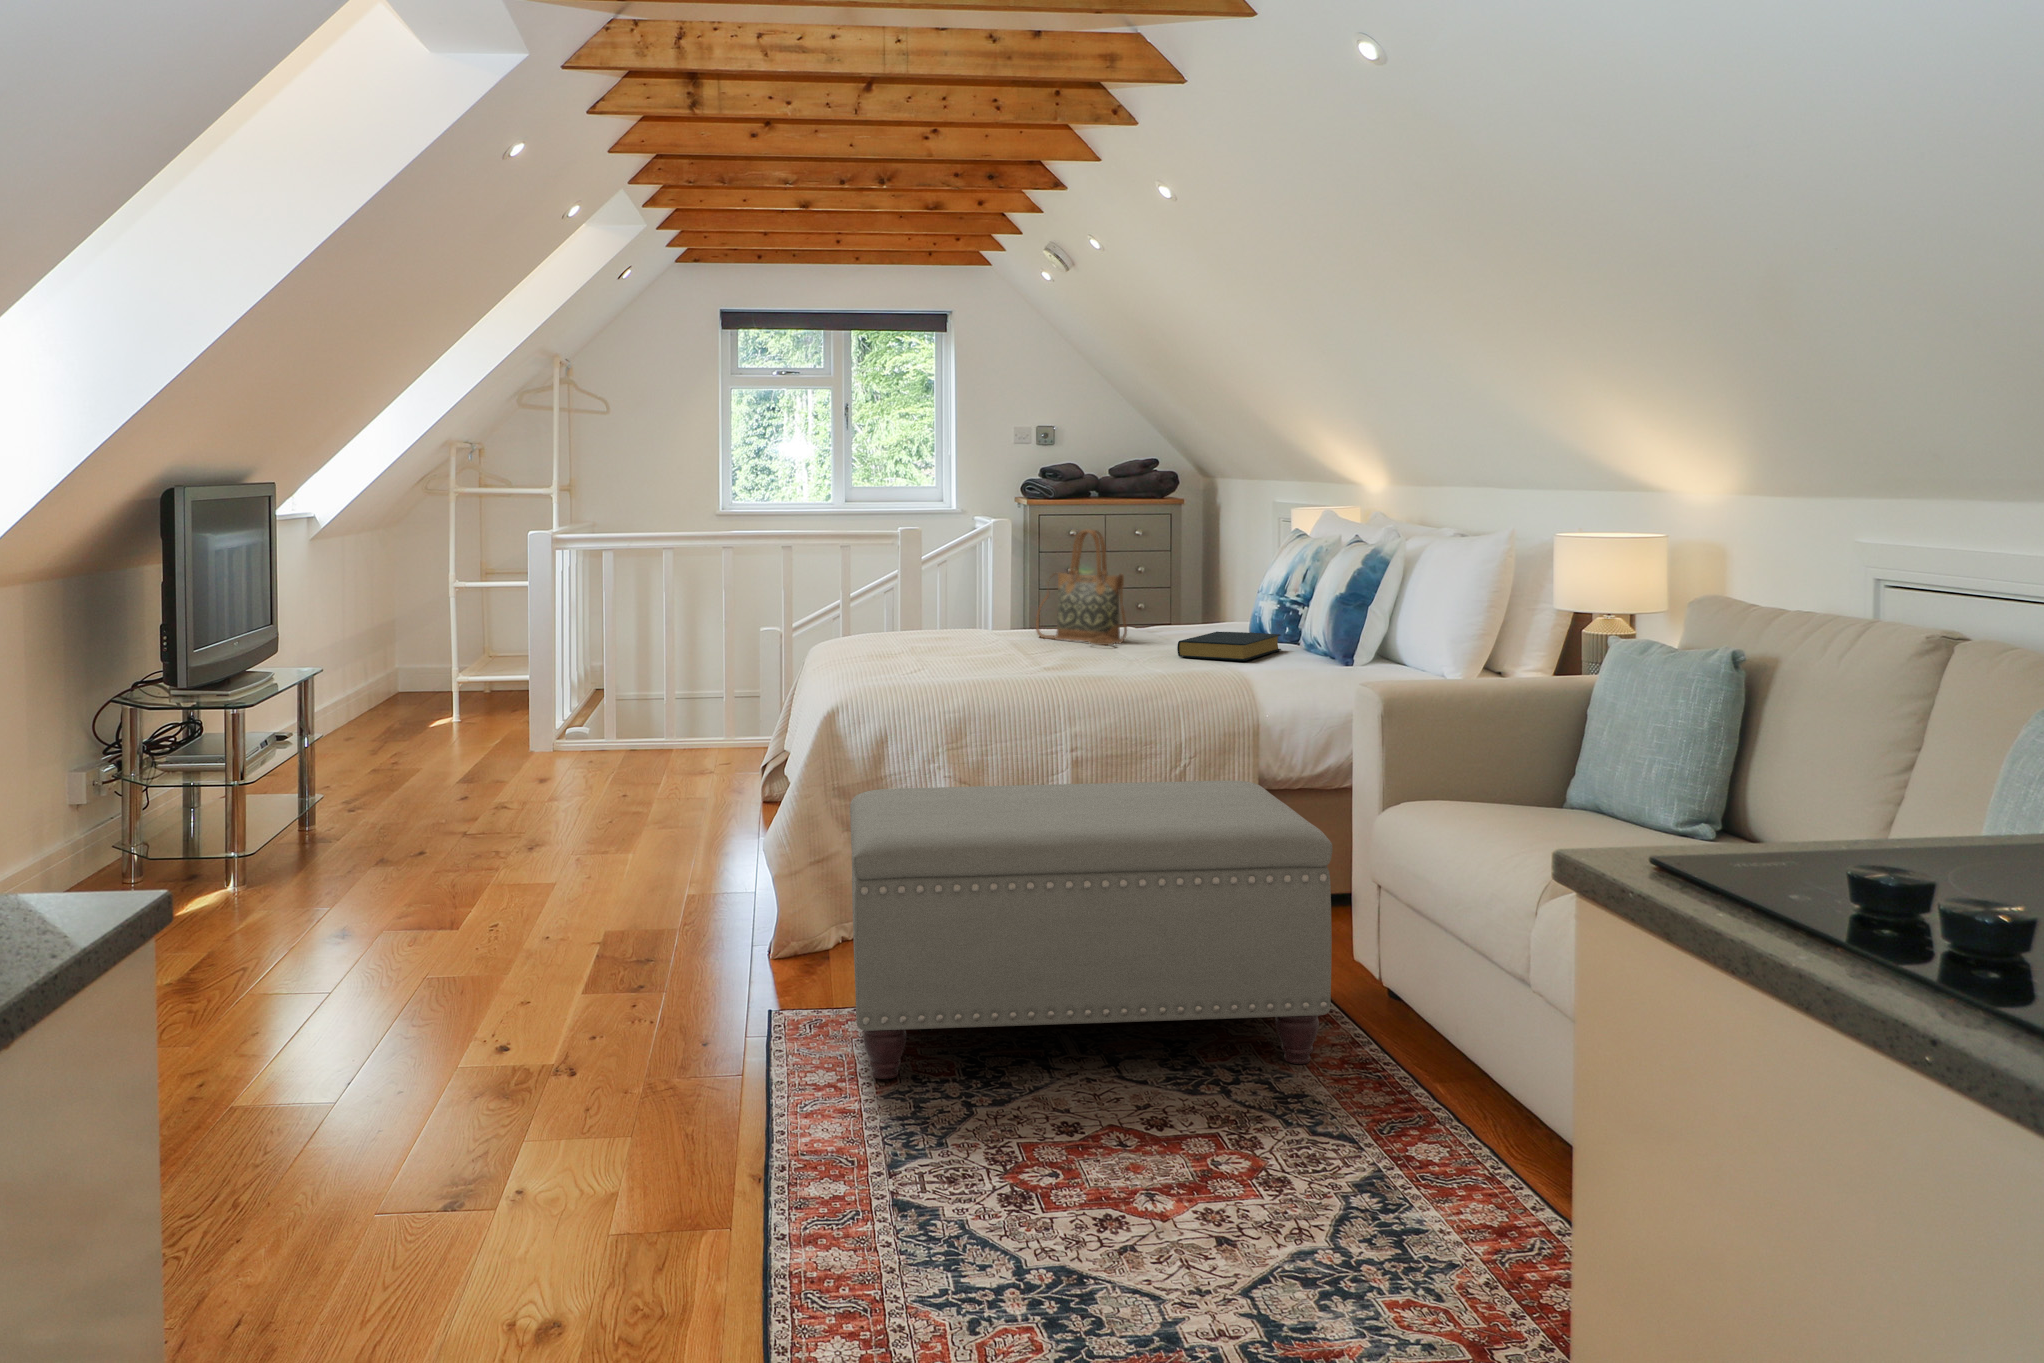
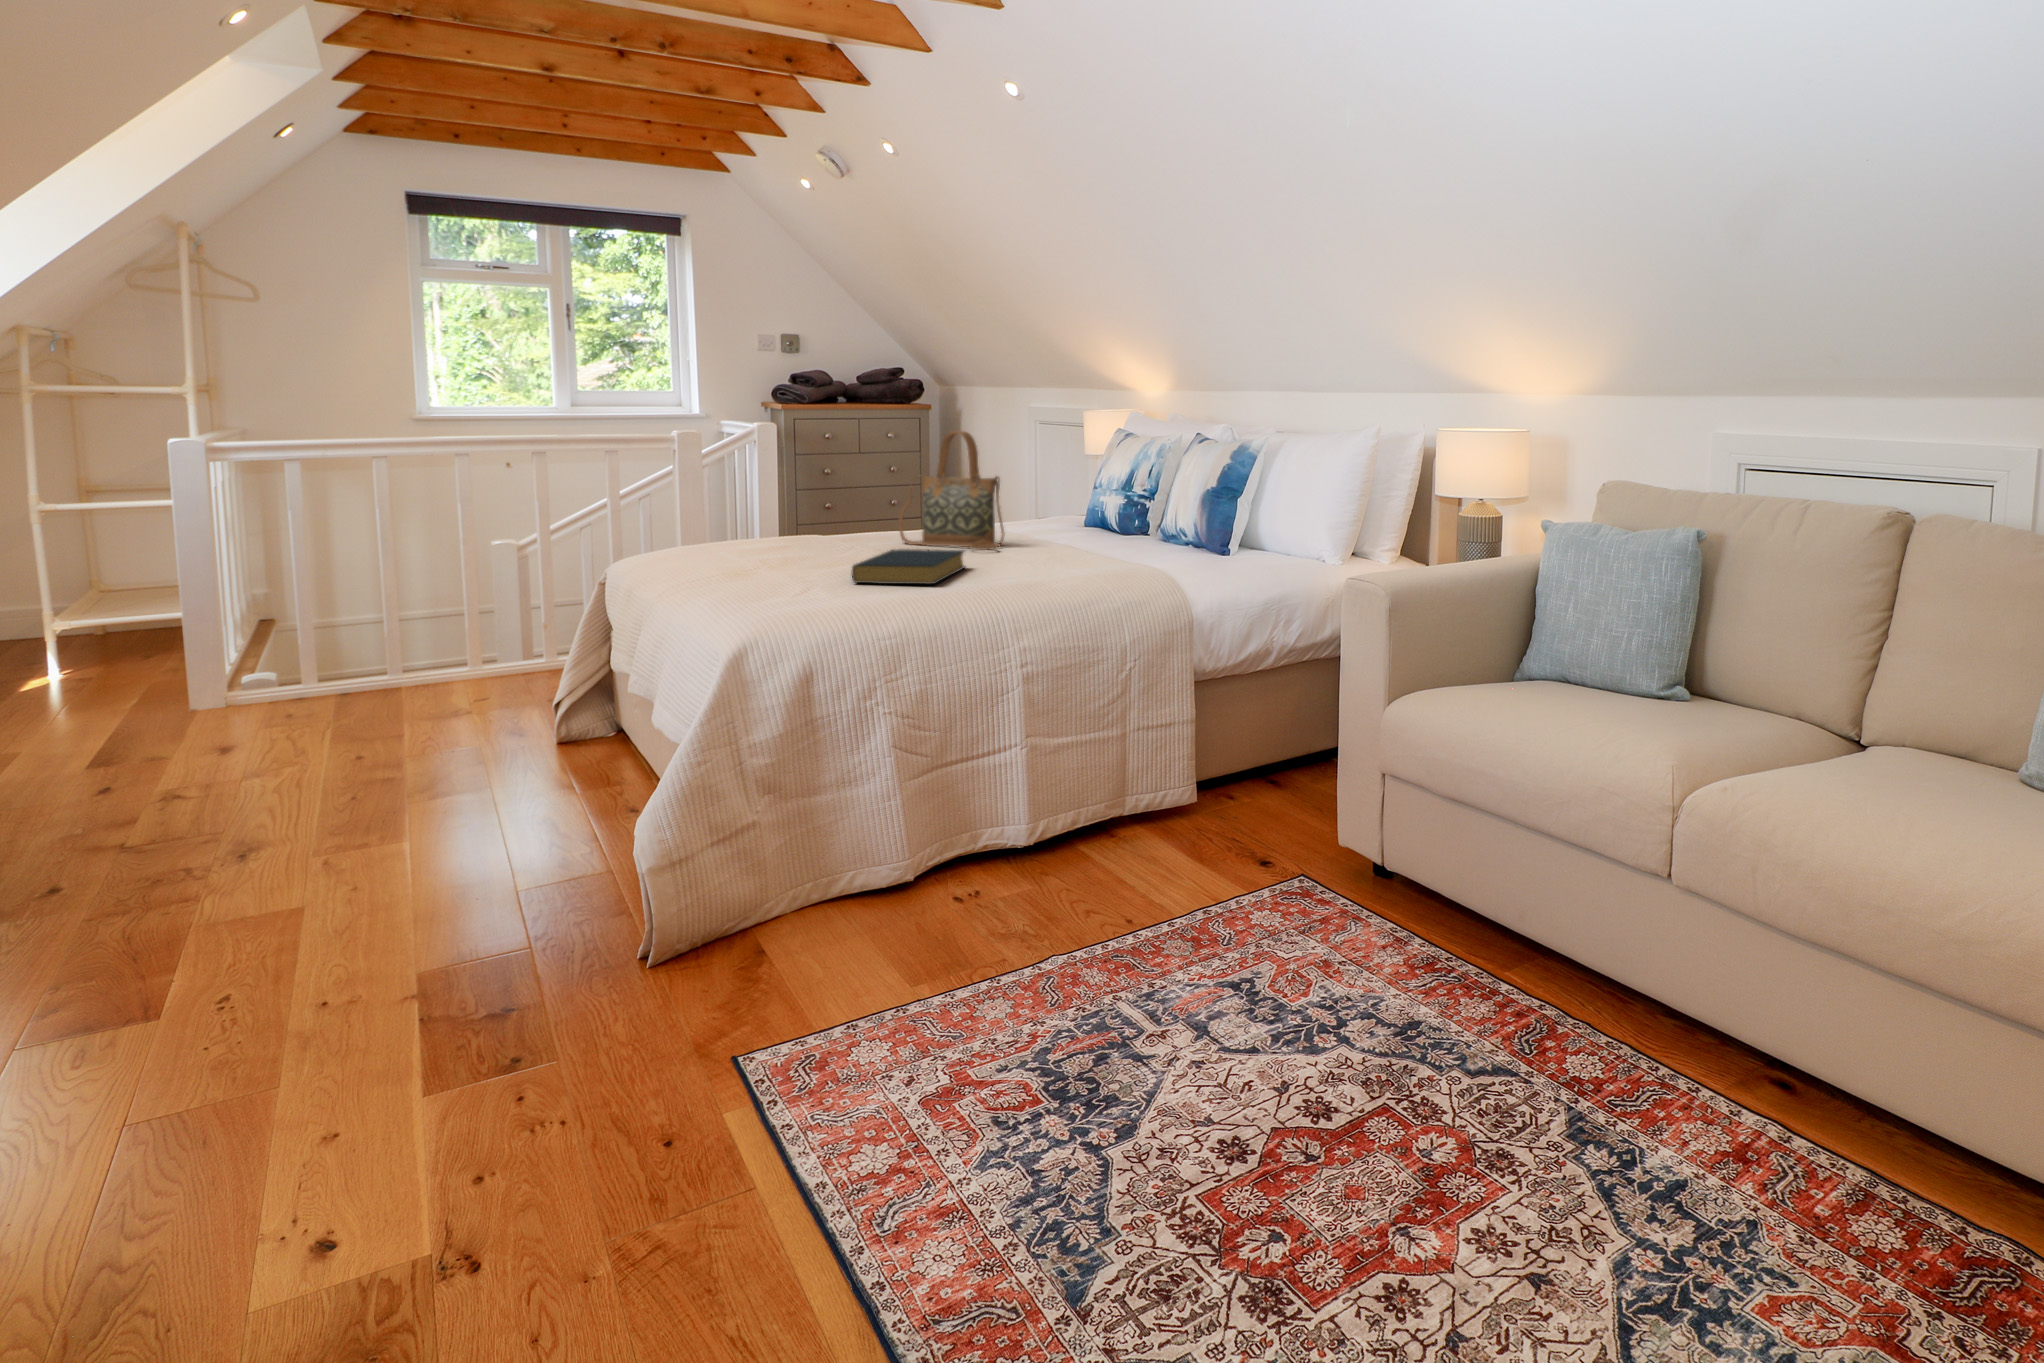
hardback book: present [1177,632,1281,661] -> present [852,549,965,584]
ottoman: present [850,781,1332,1079] -> none [834,692,1427,1138]

